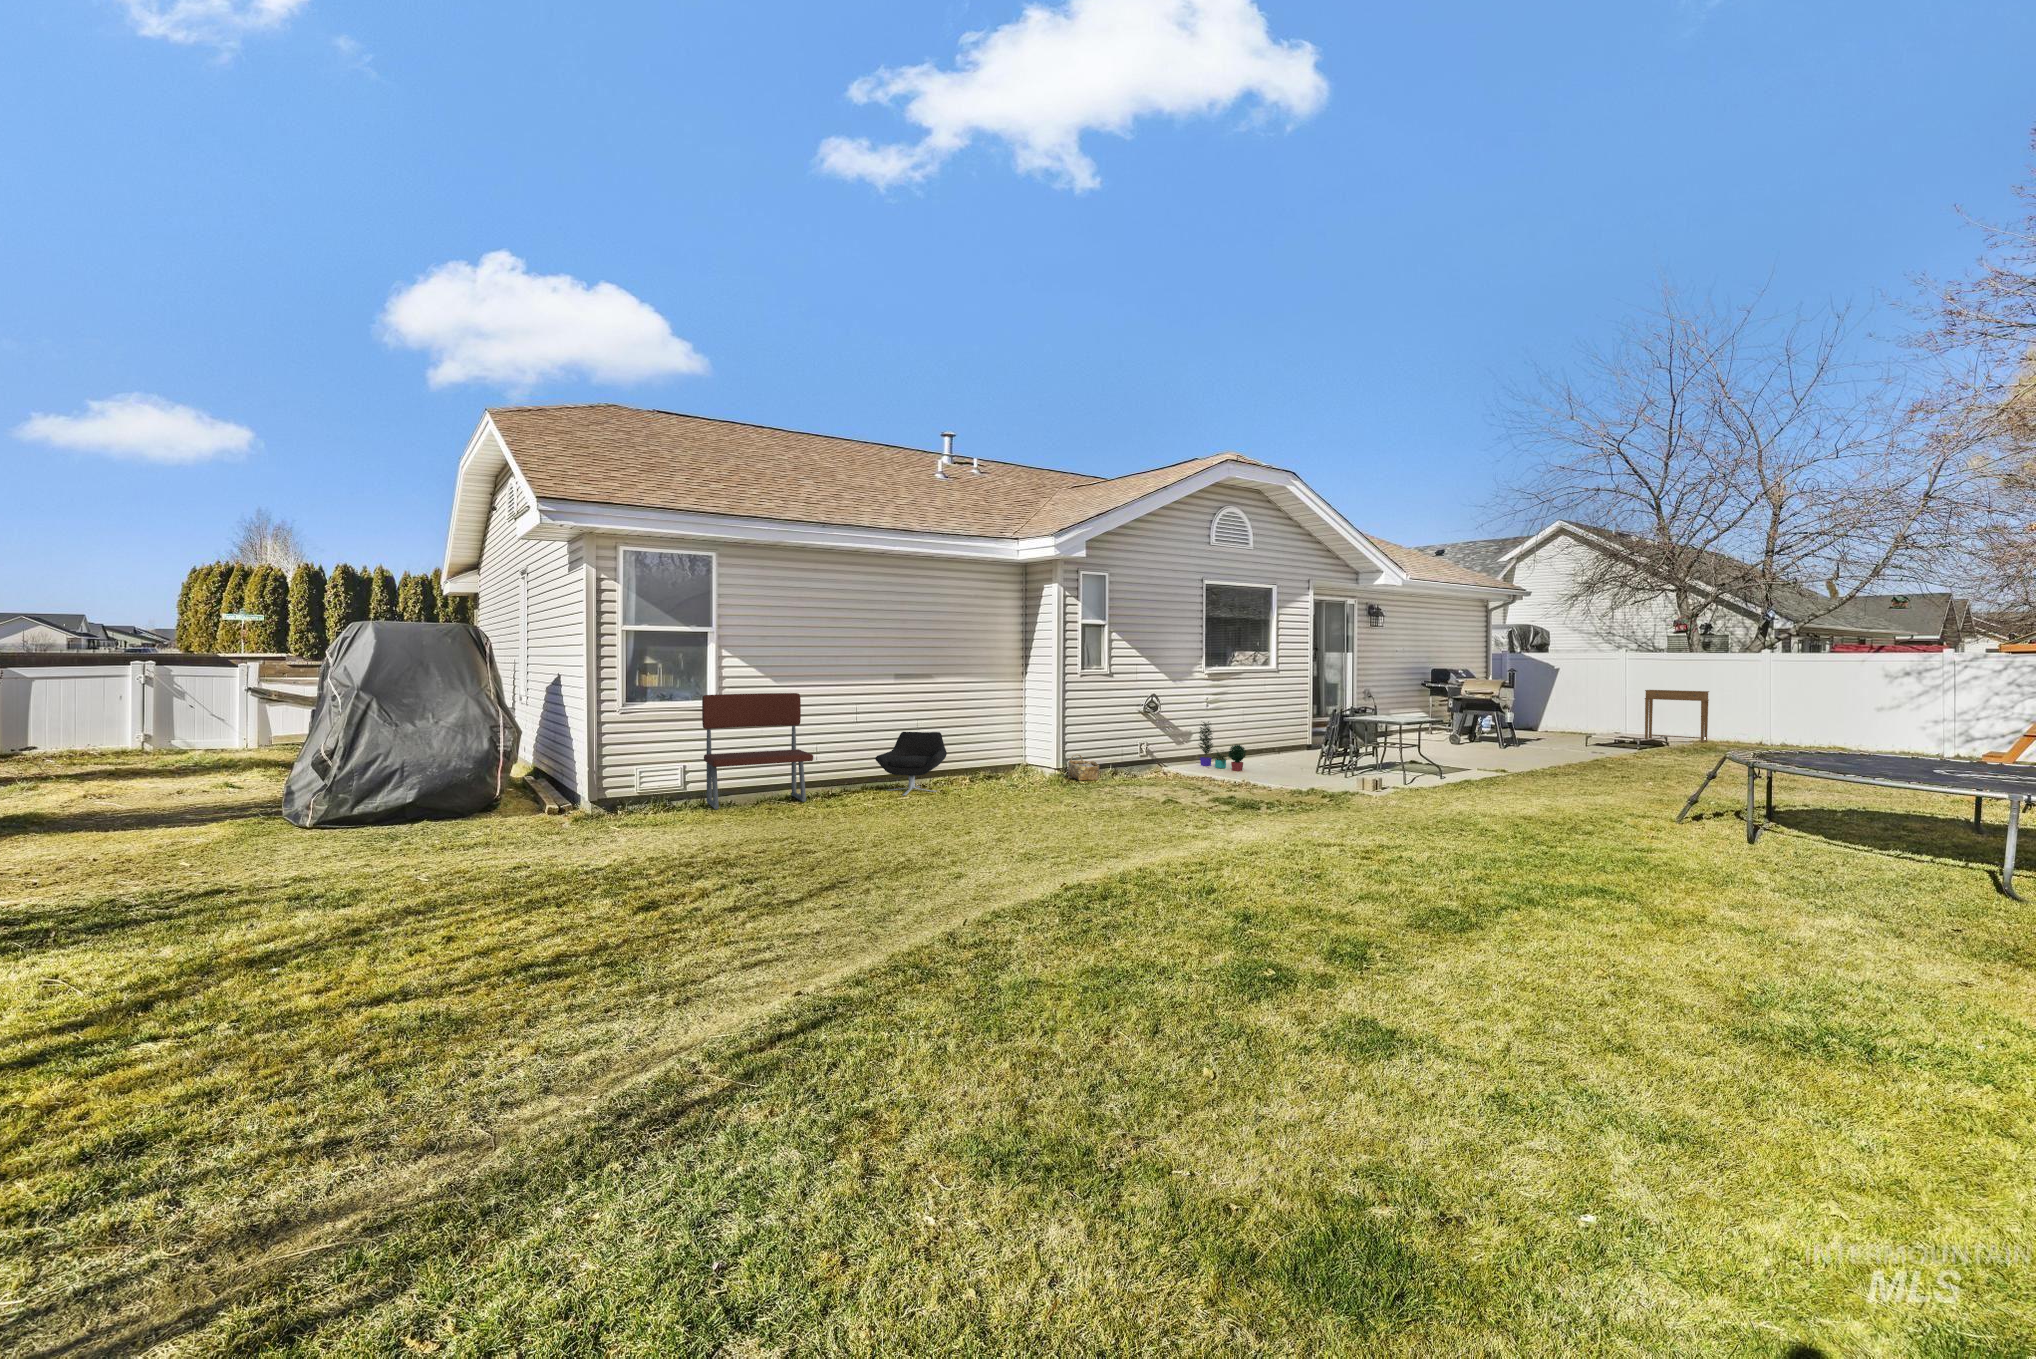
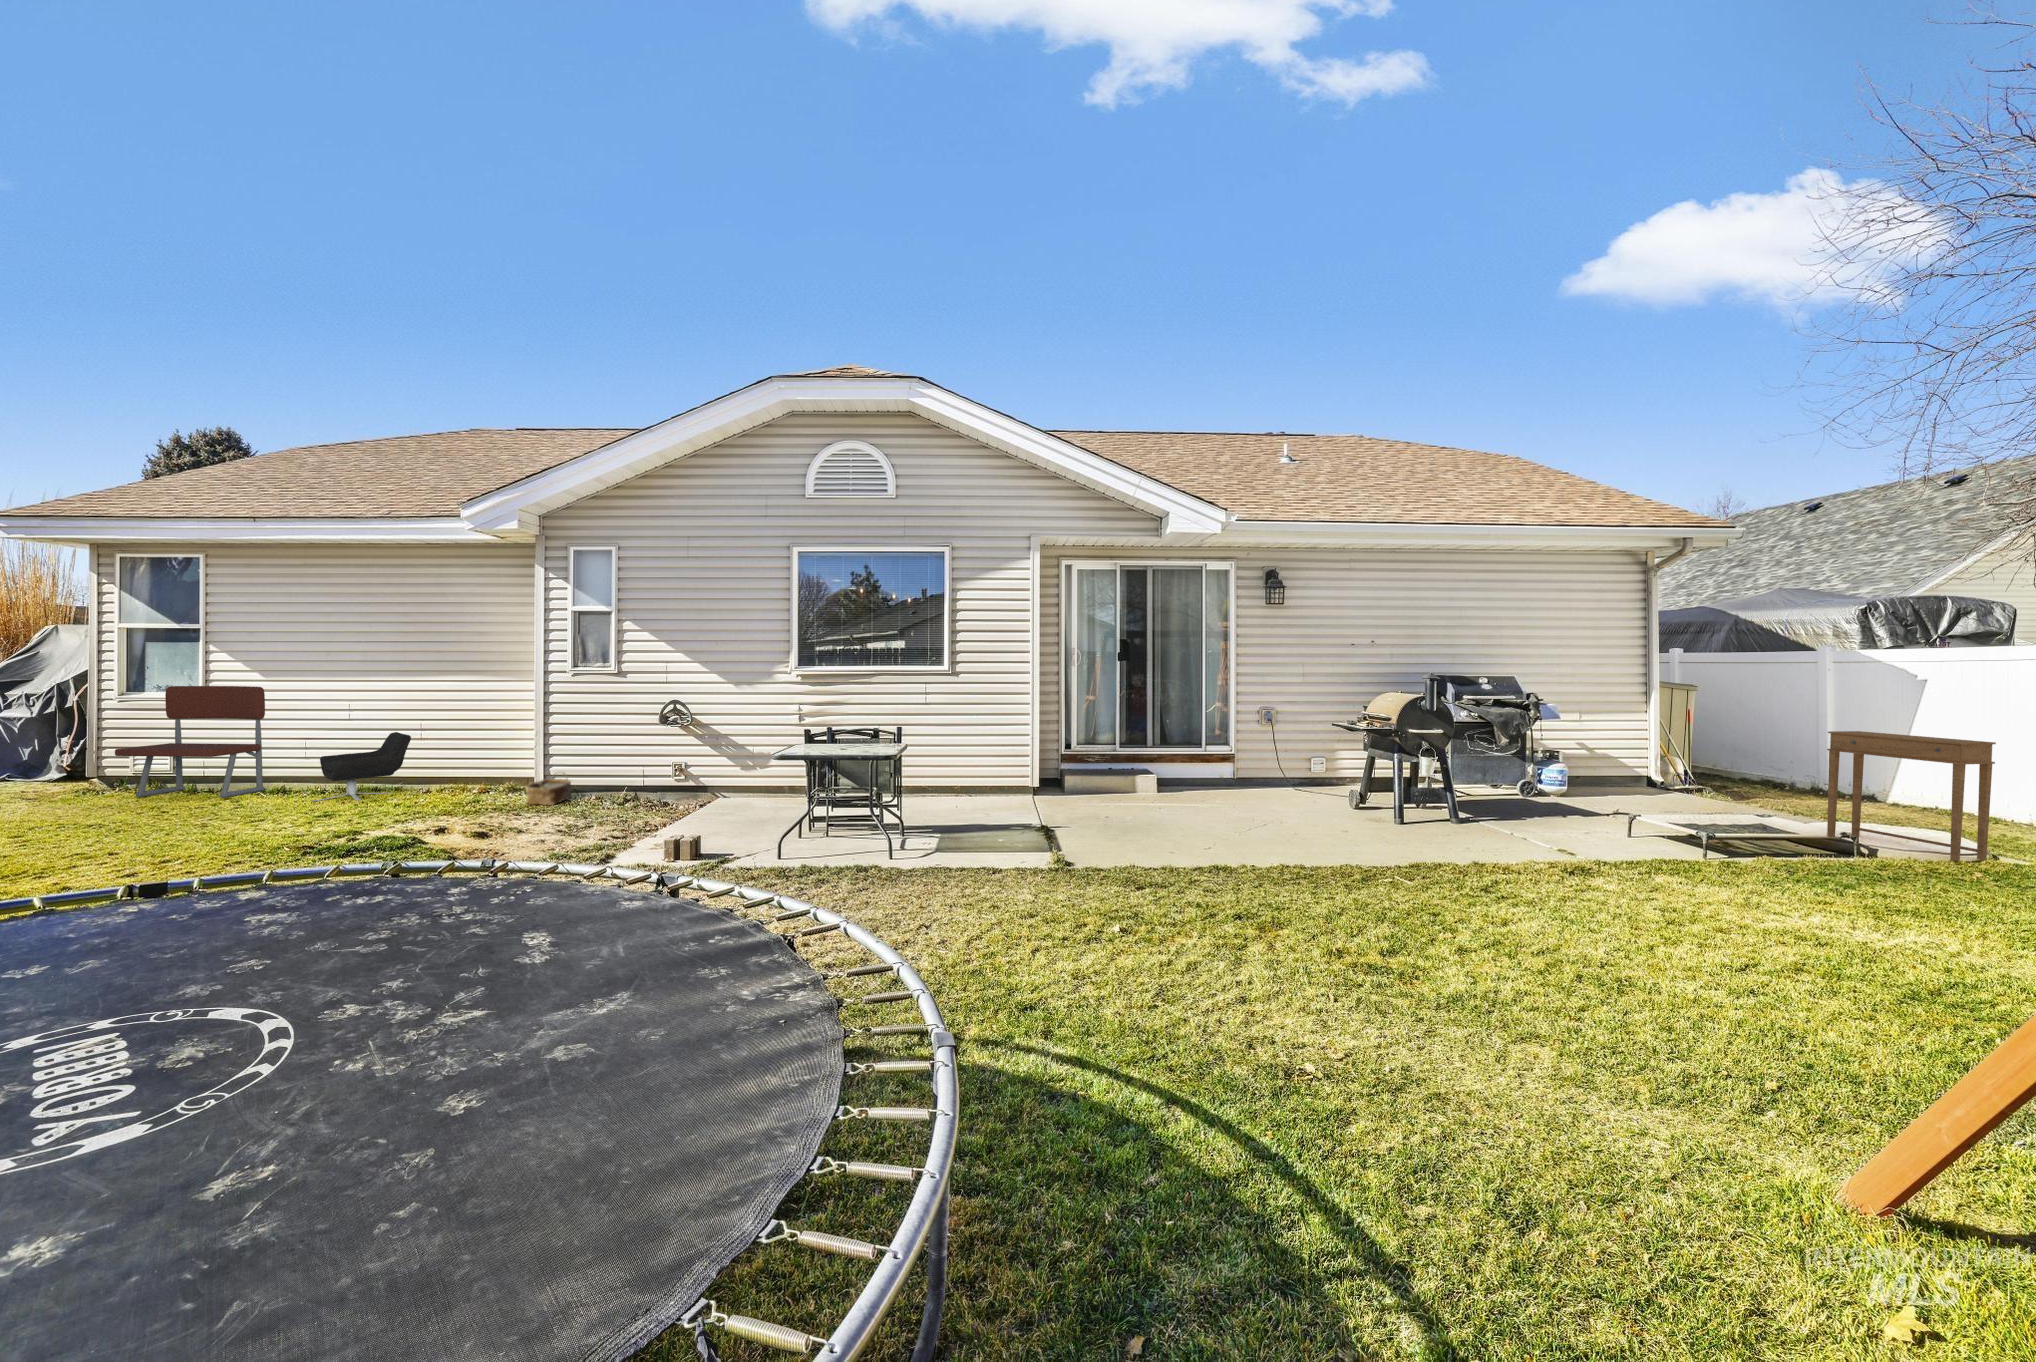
potted plant: present [1199,722,1246,771] -> none [740,740,783,813]

